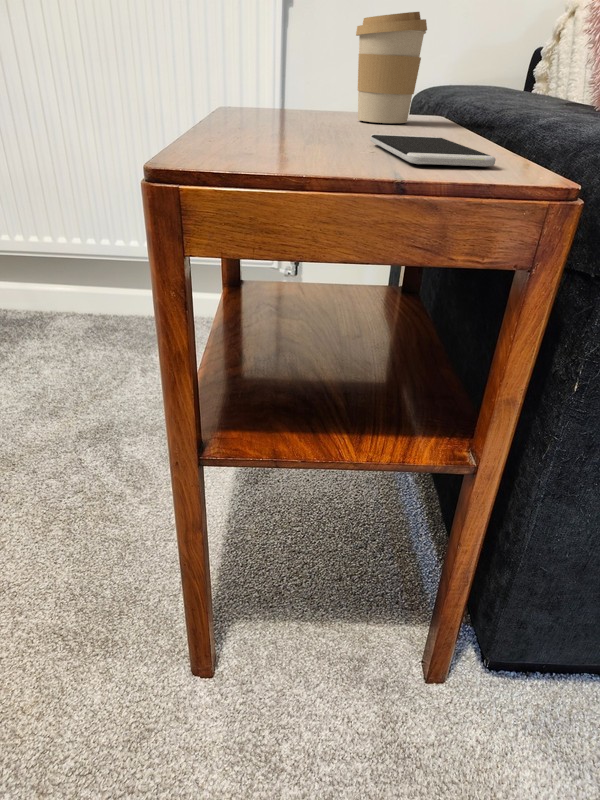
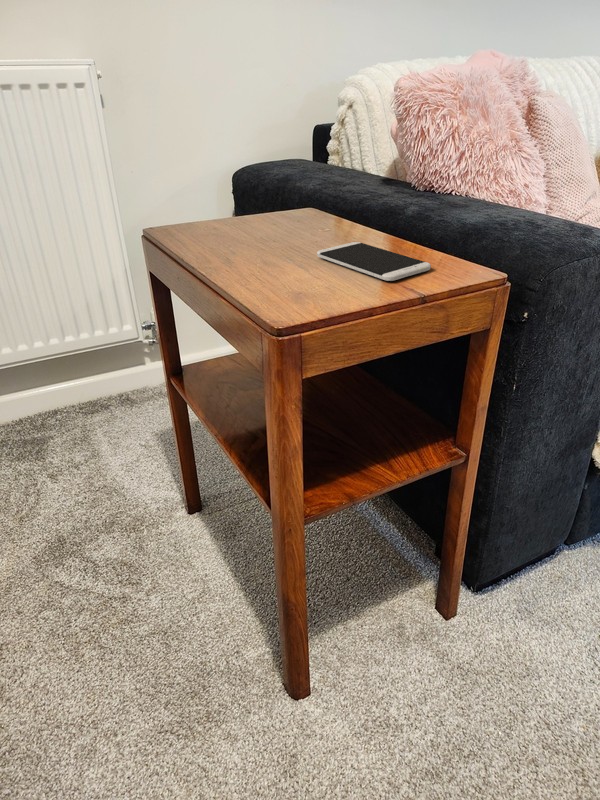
coffee cup: present [356,12,427,123] -> none [233,134,289,222]

